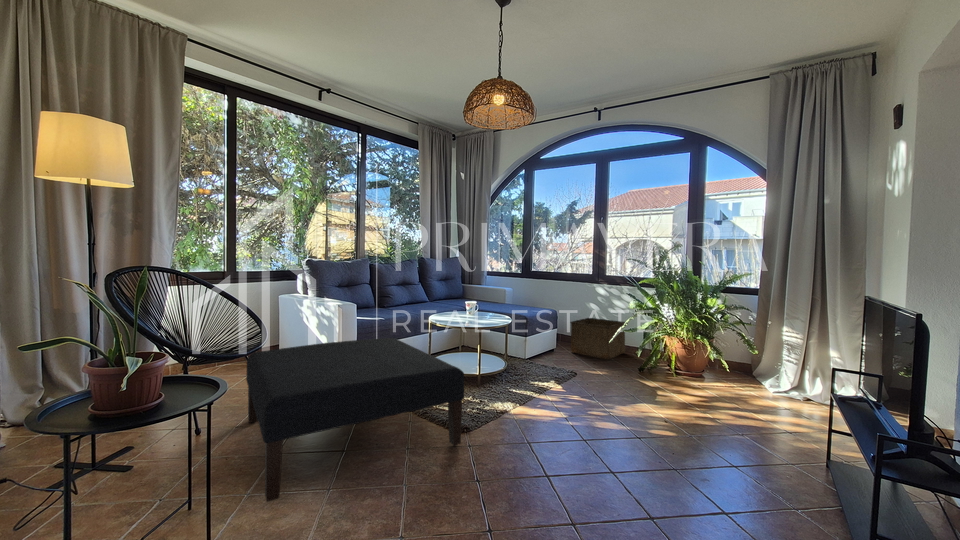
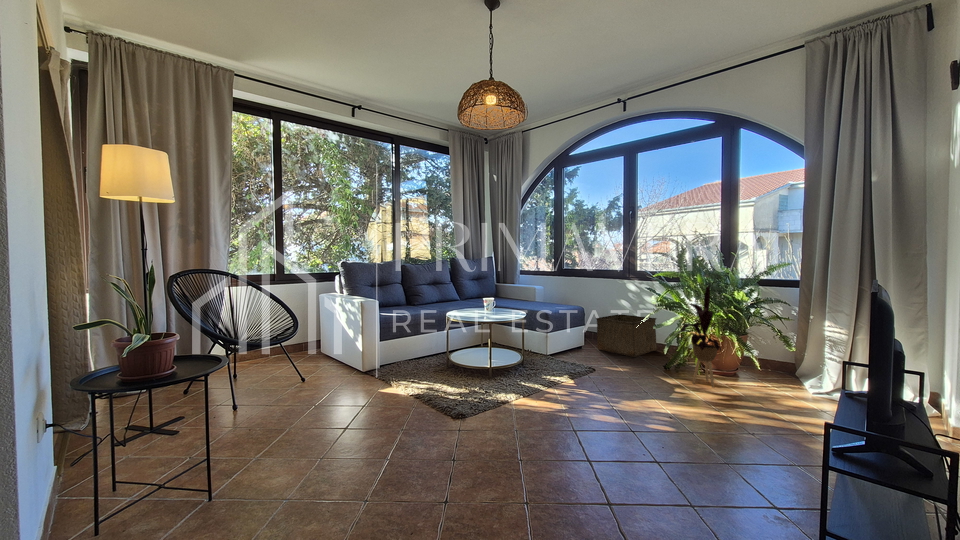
house plant: none [649,295,705,390] -> present [671,287,722,388]
ottoman: present [246,338,464,502] -> none [264,331,453,466]

